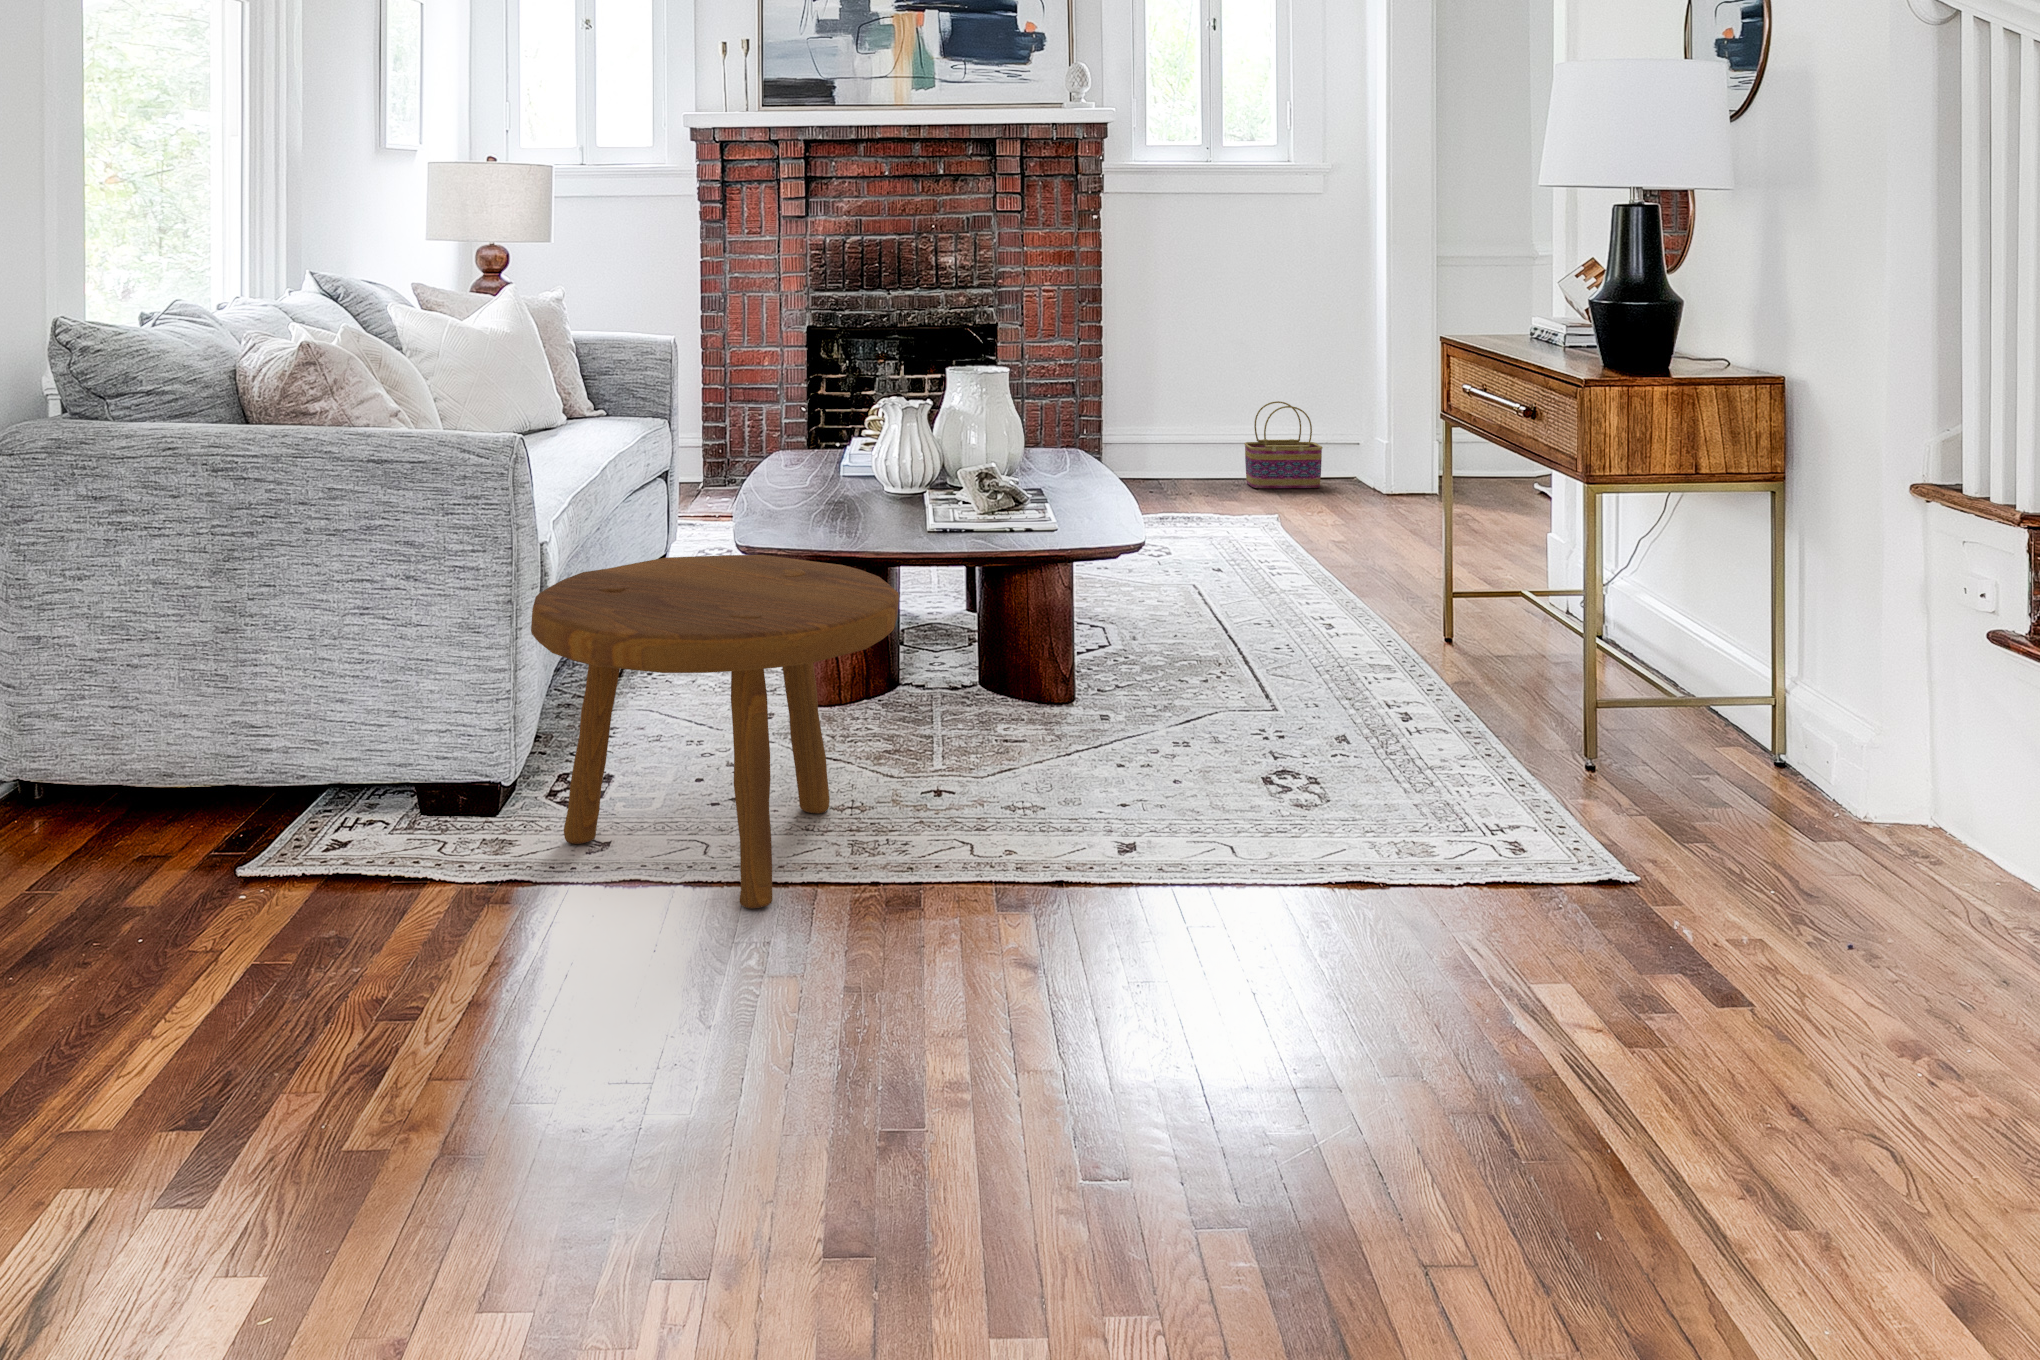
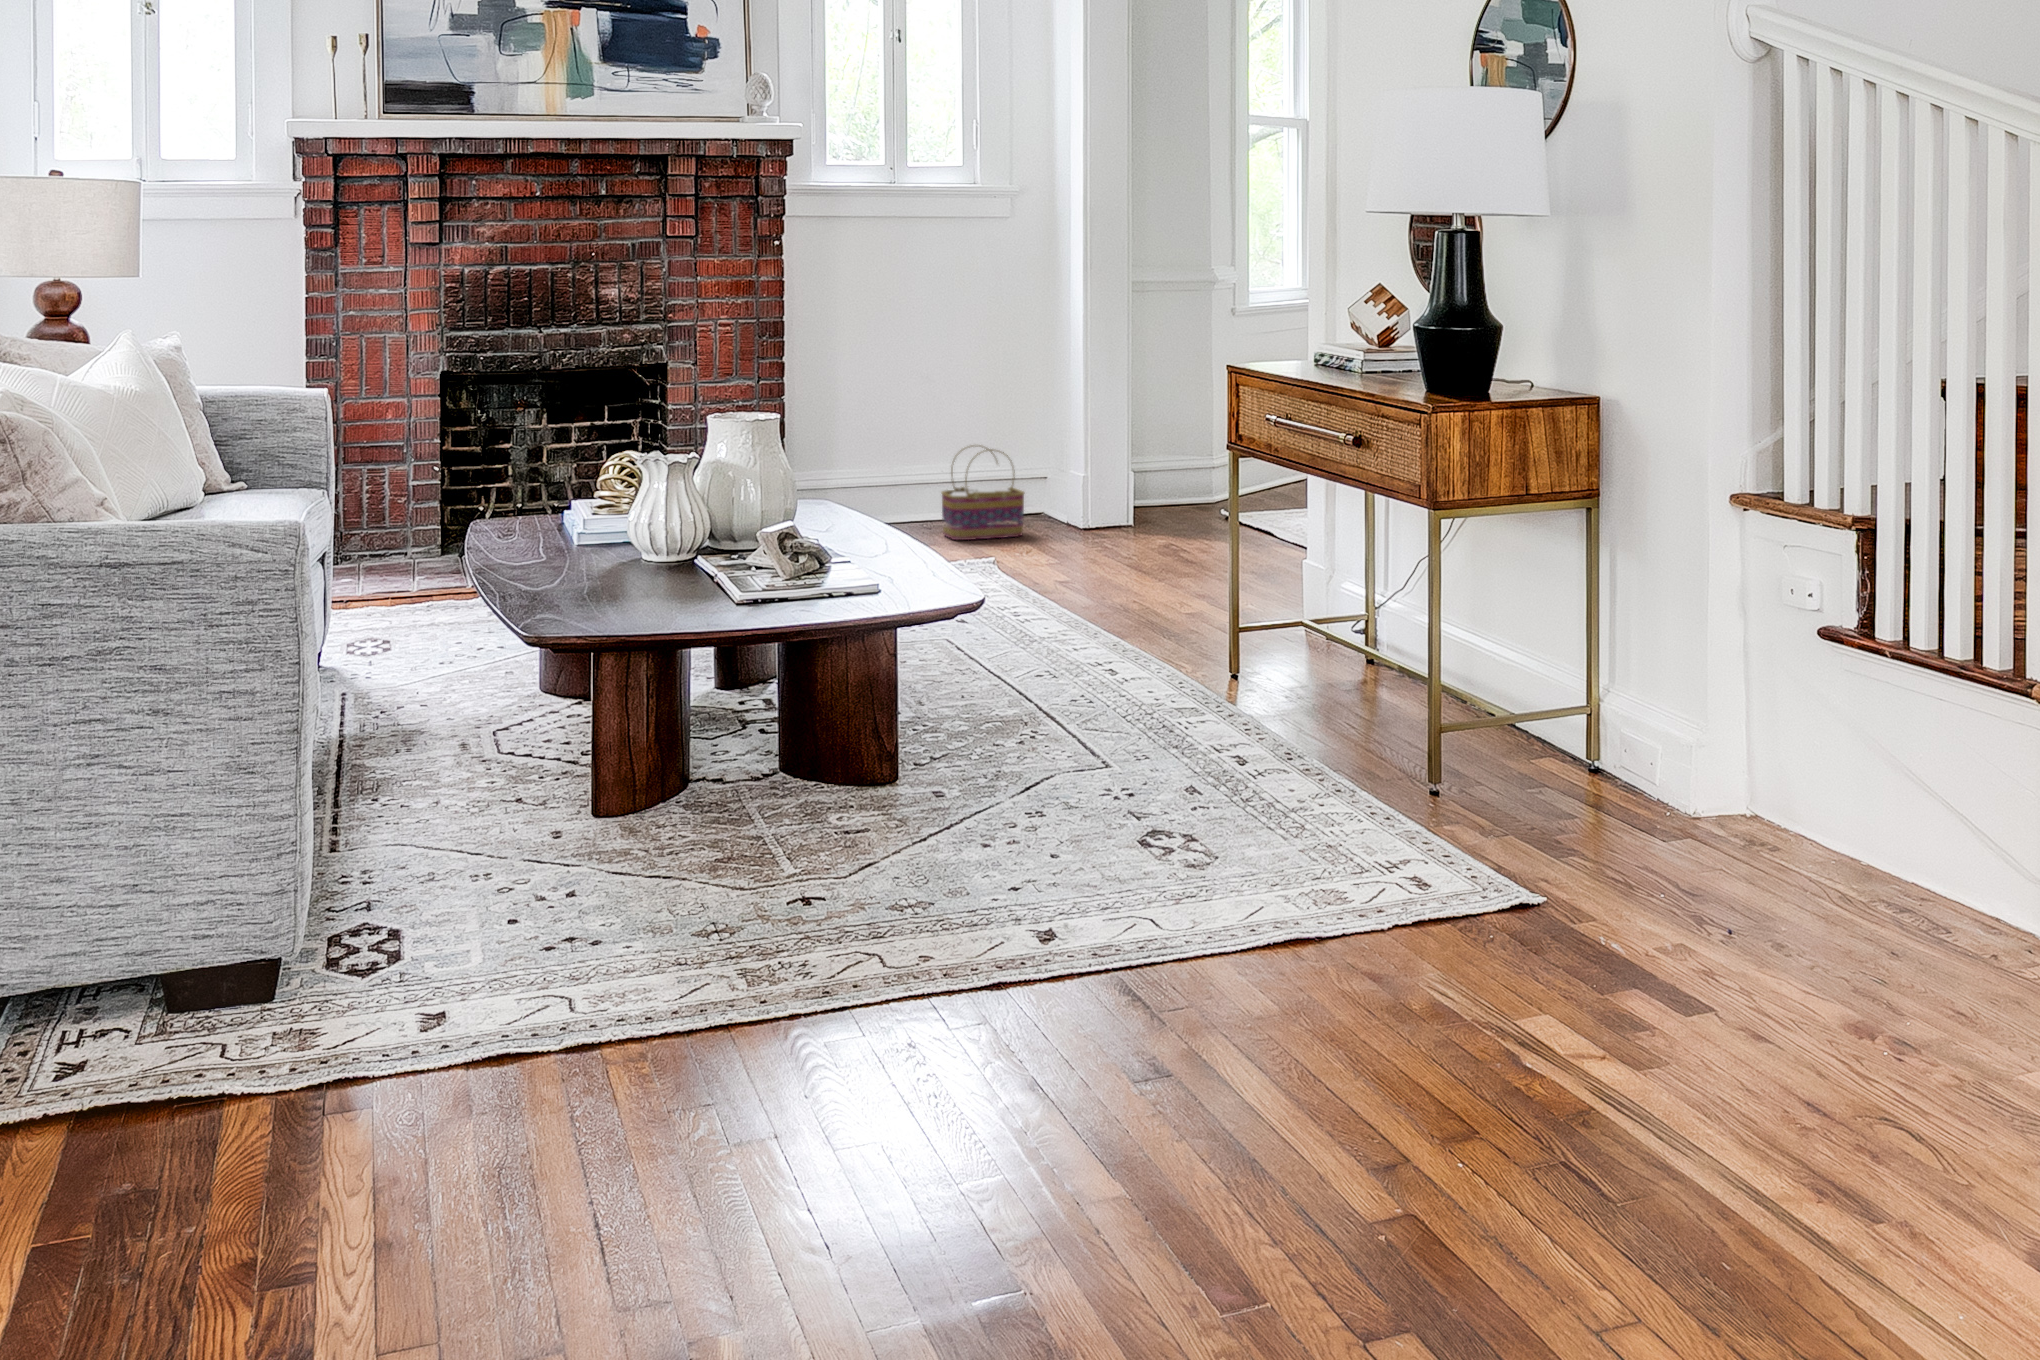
footstool: present [531,555,899,908] -> none [357,646,807,1067]

